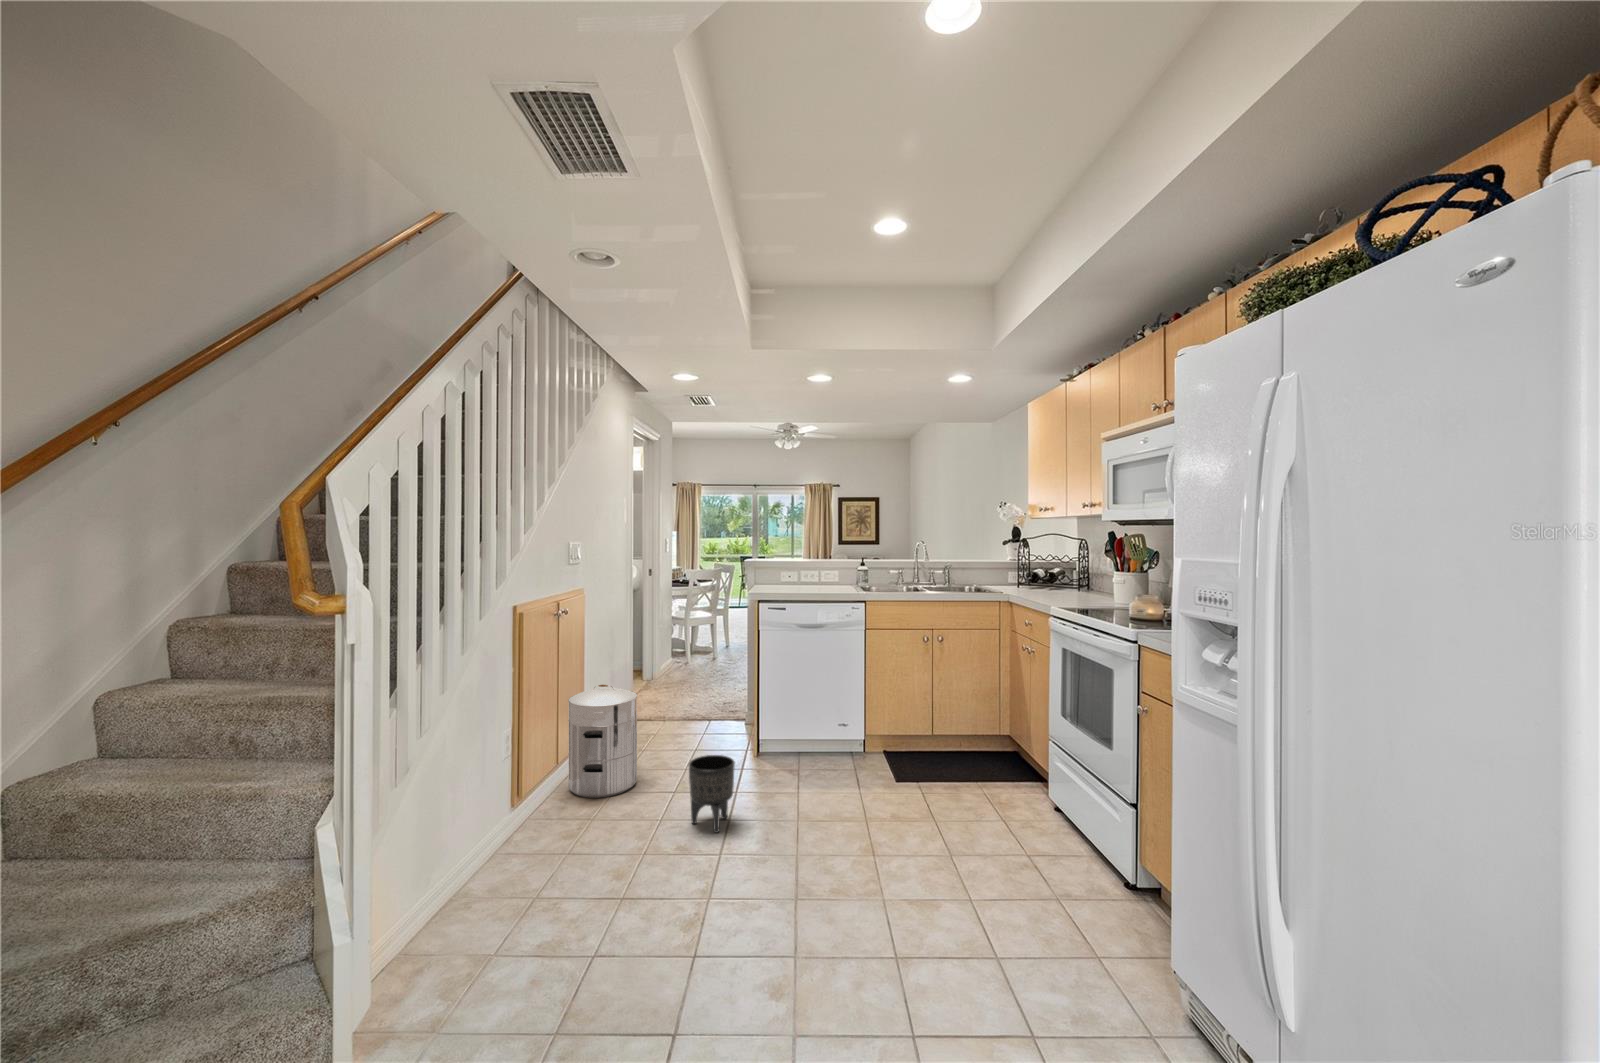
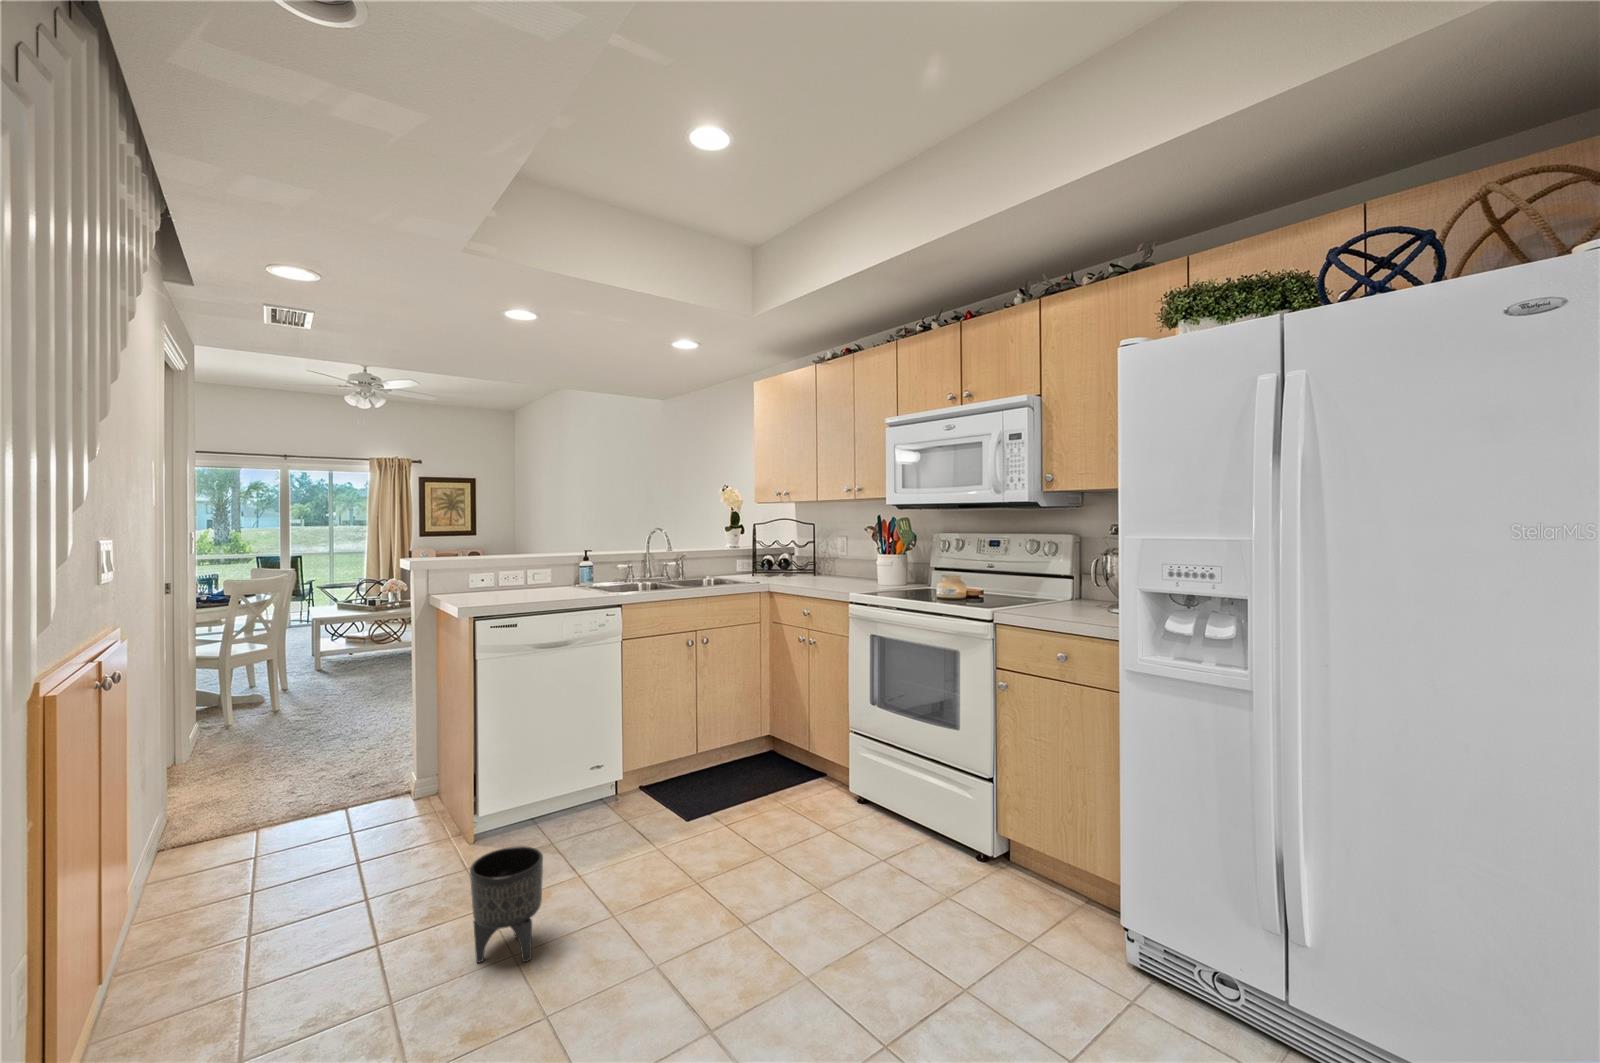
waste bin: present [568,685,637,798] -> none [167,787,317,996]

